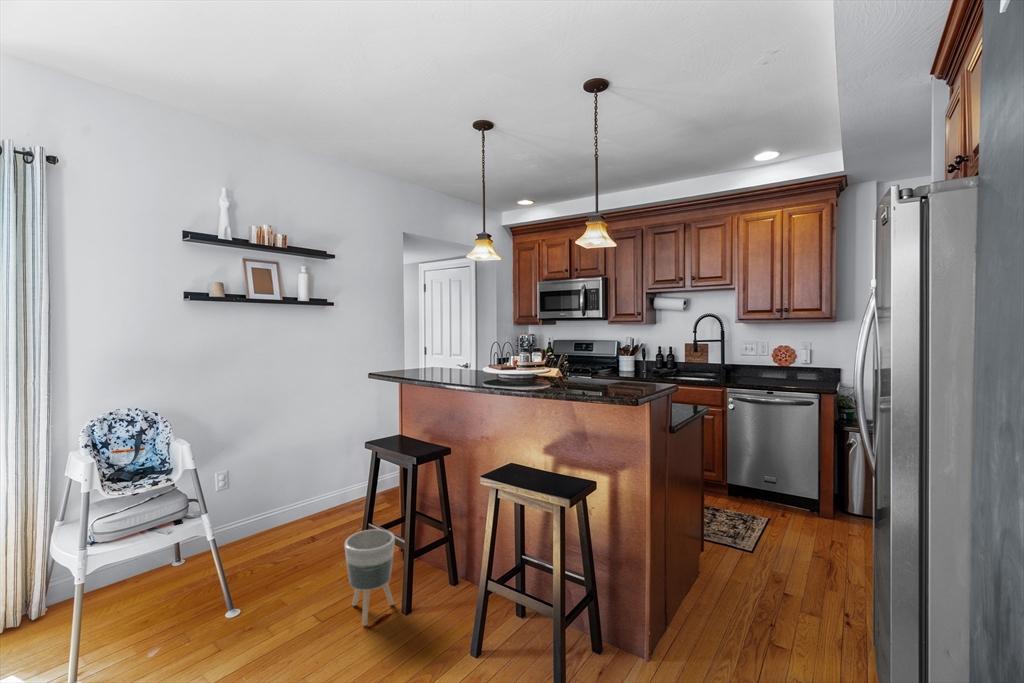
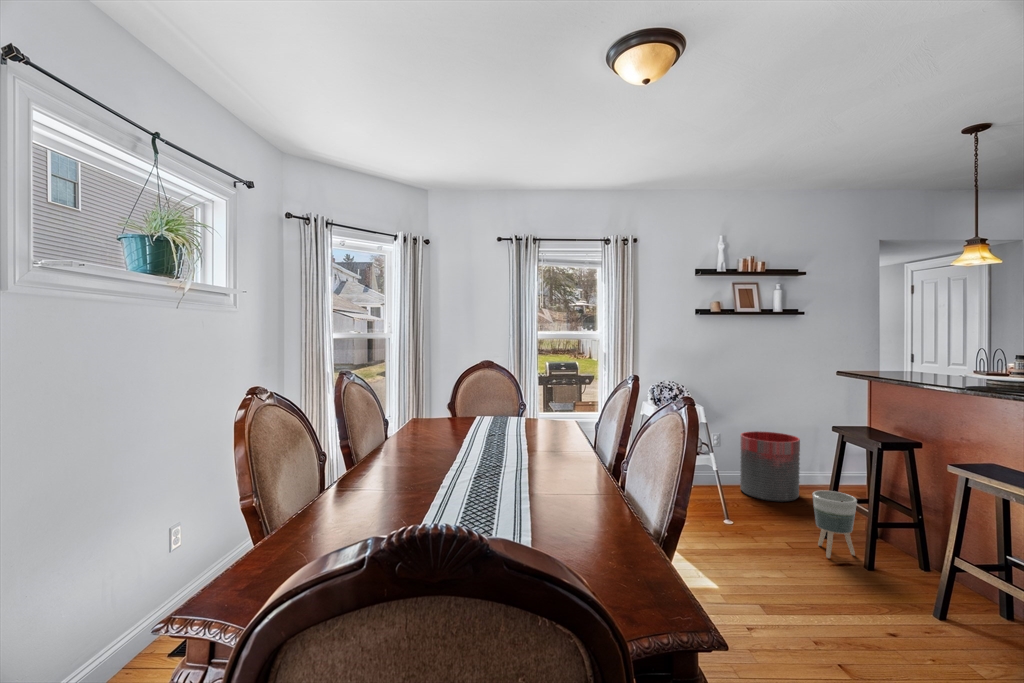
trash can: none [257,451,332,546] -> present [740,431,800,502]

